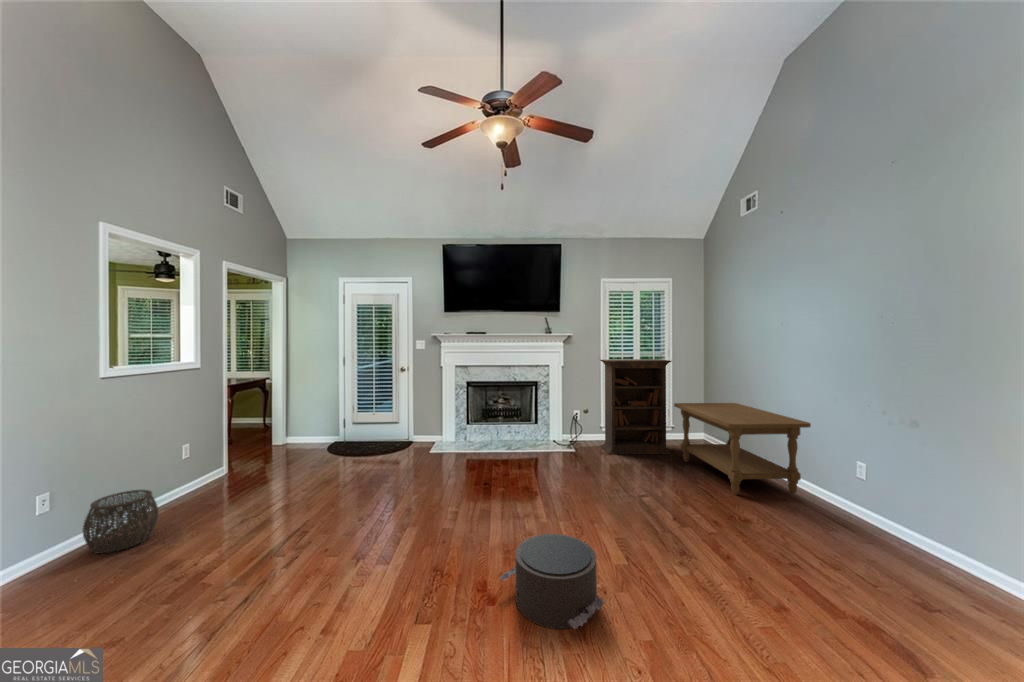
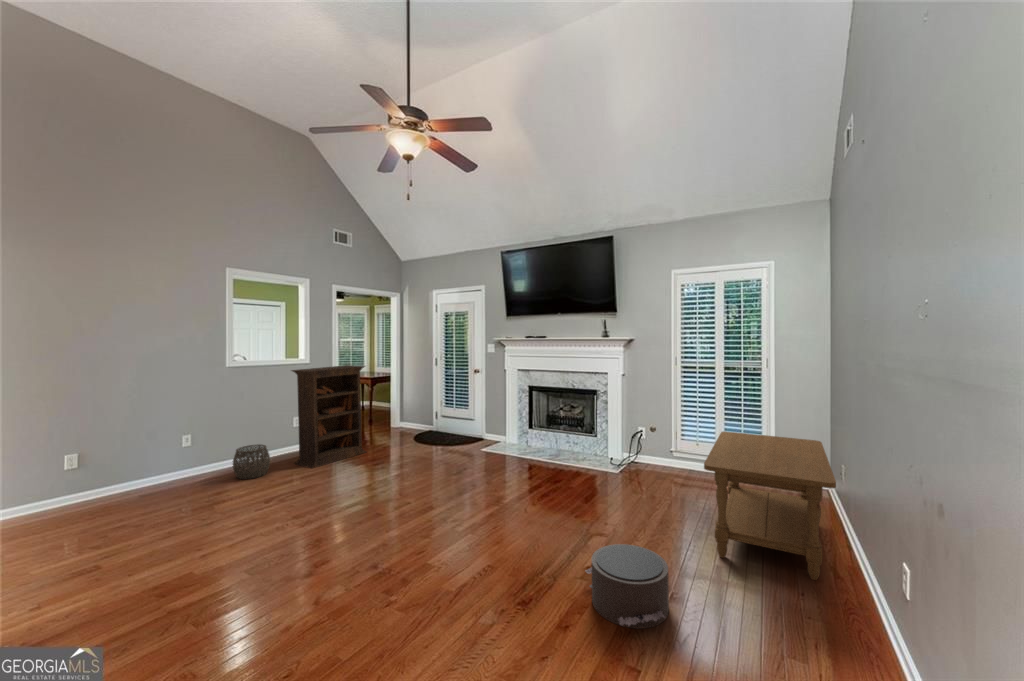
bookcase: present [600,359,672,454] -> present [292,365,366,468]
pouf: present [500,534,605,629] -> present [585,544,669,629]

